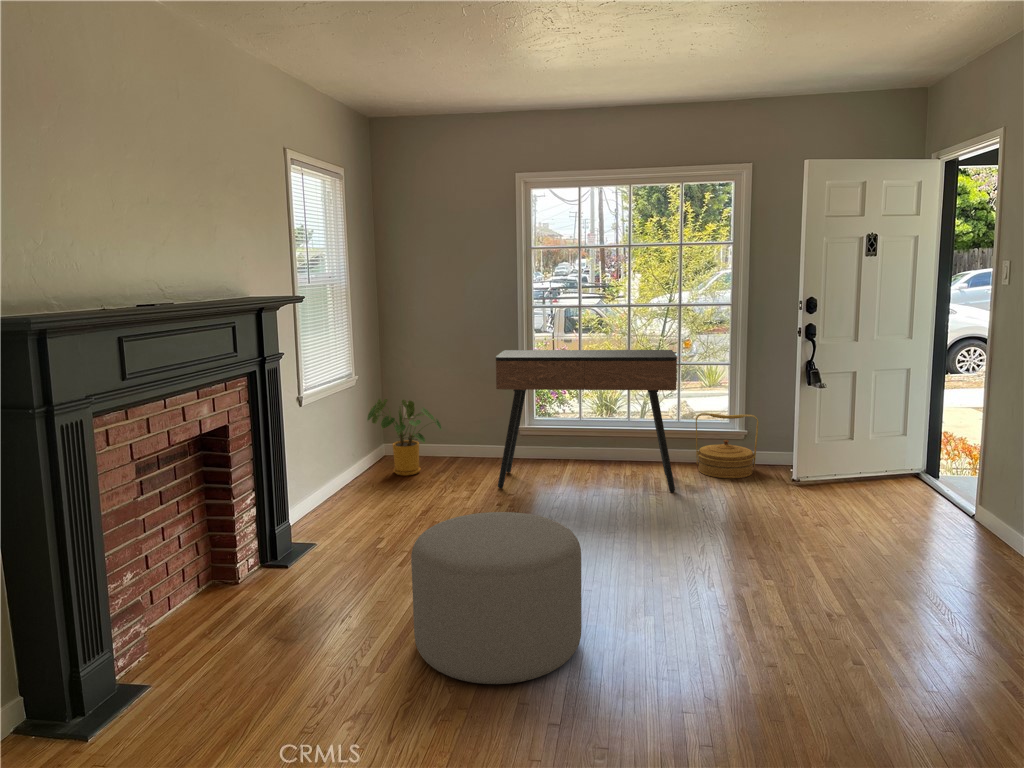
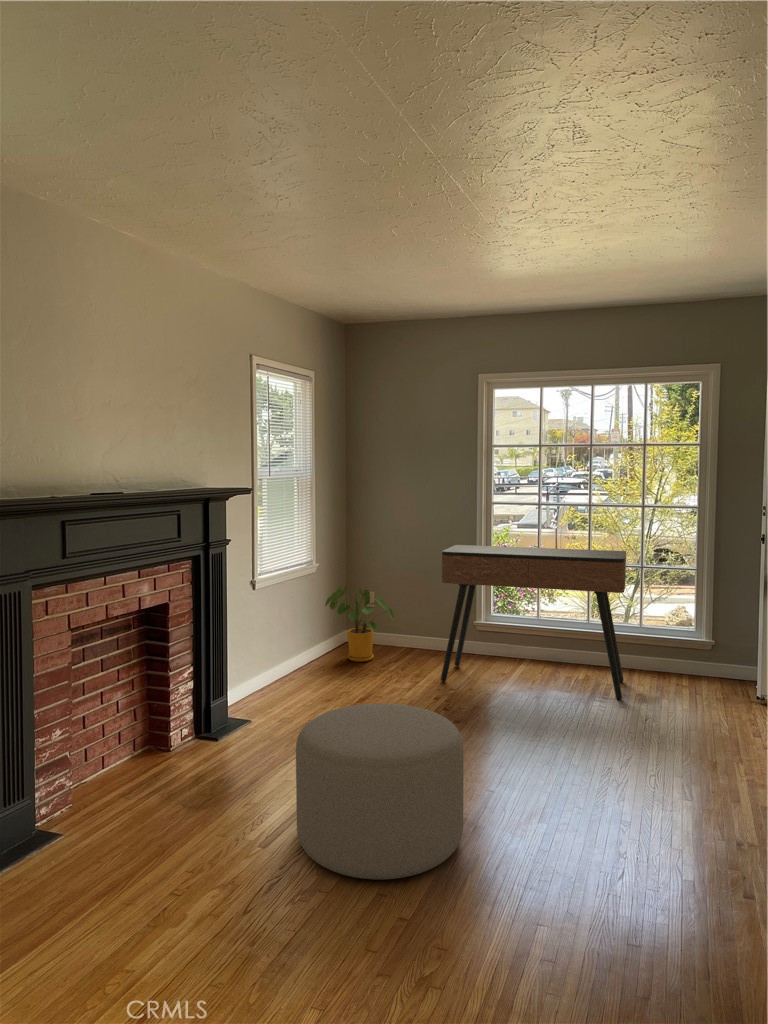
woven basket: present [696,413,759,479] -> none [653,619,723,691]

